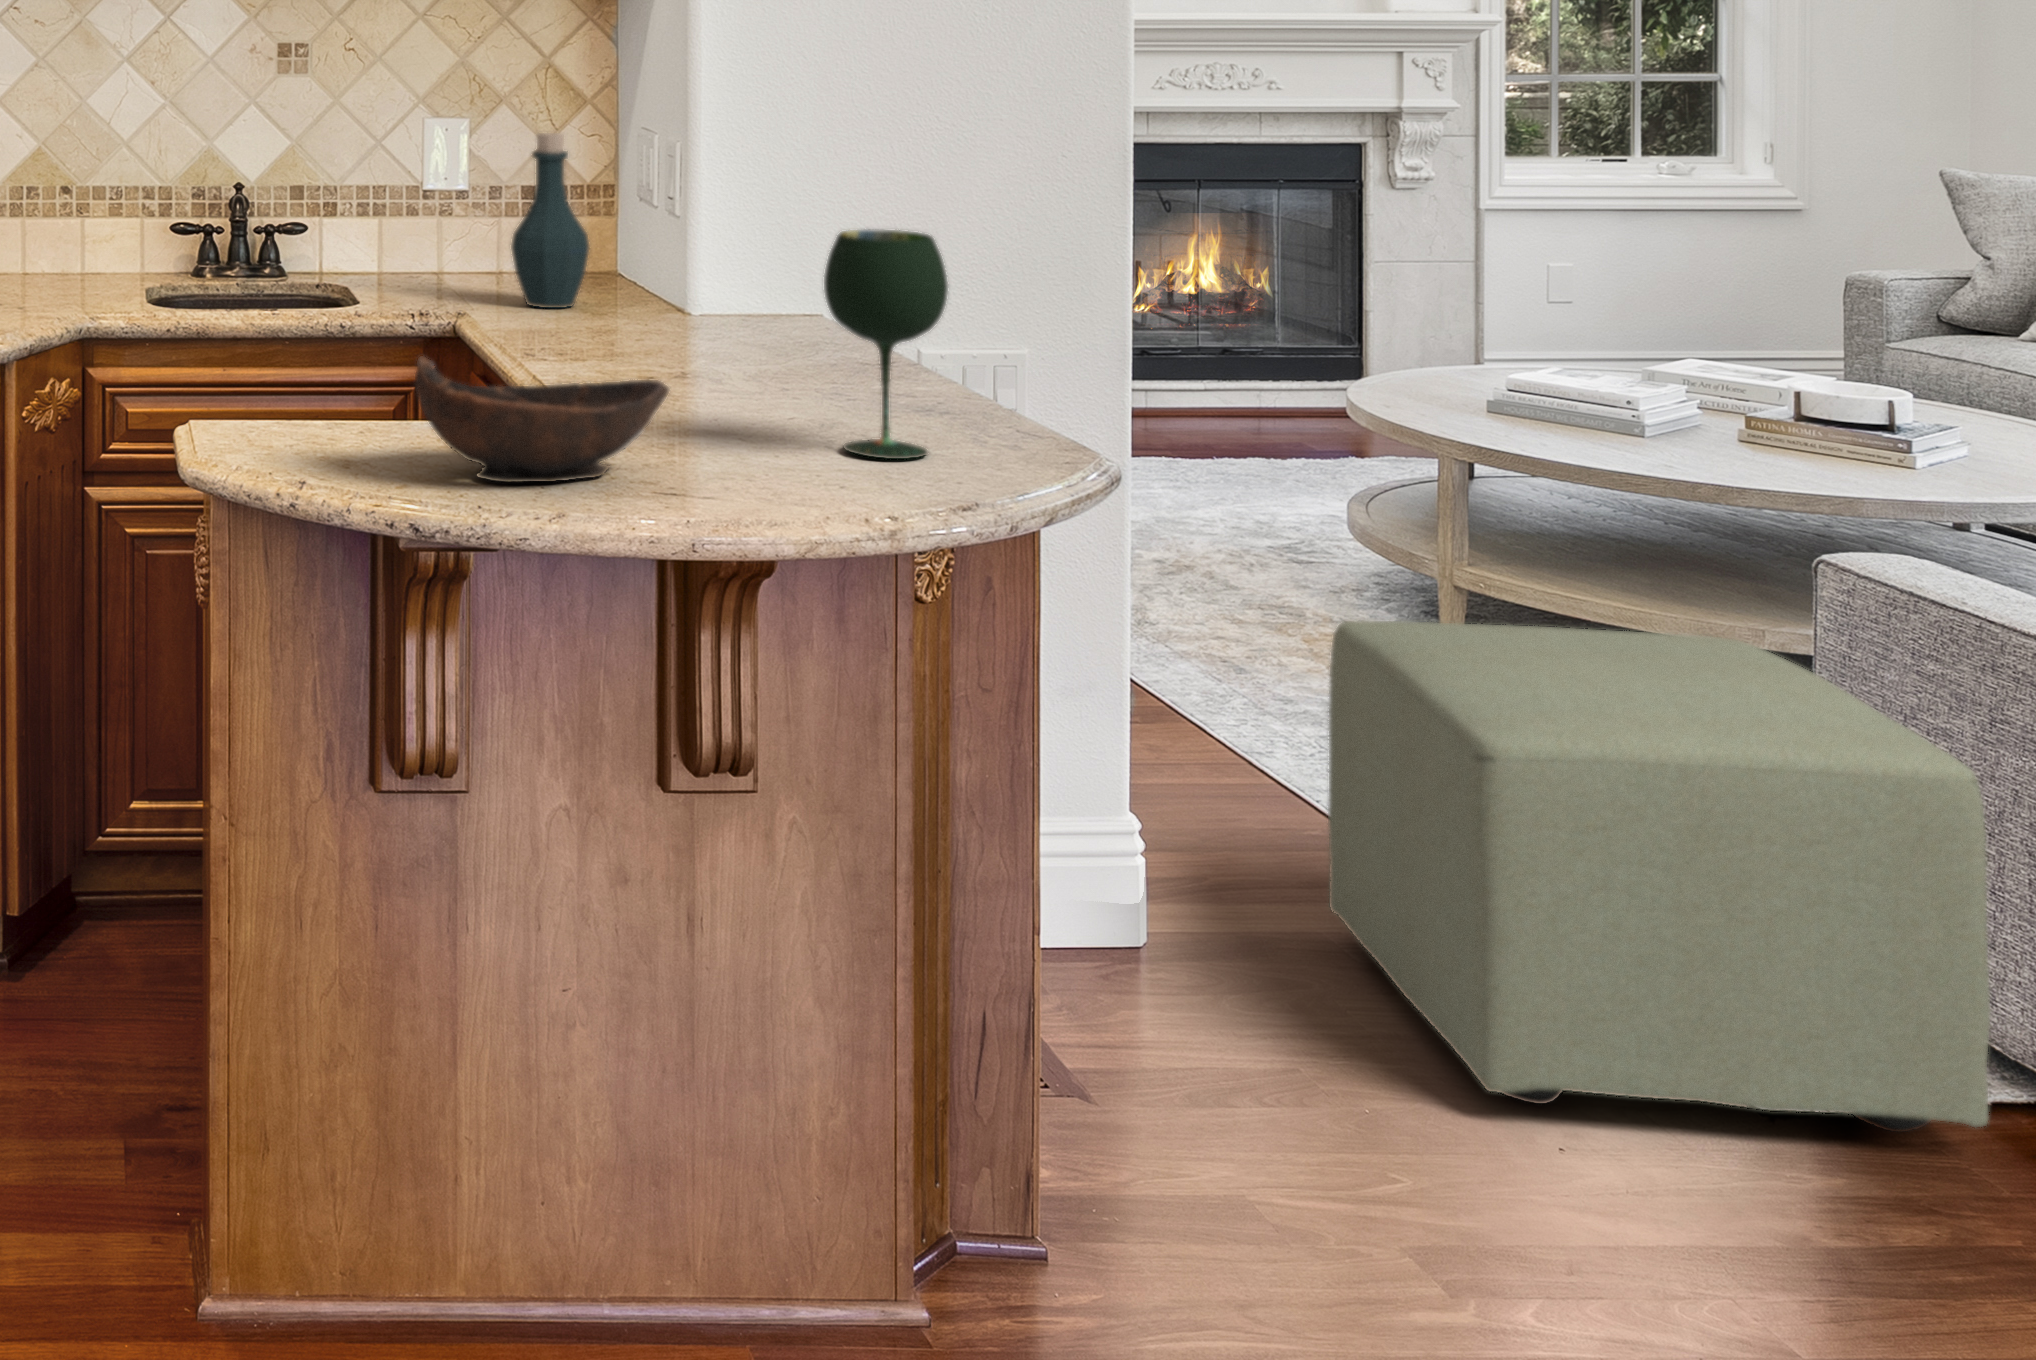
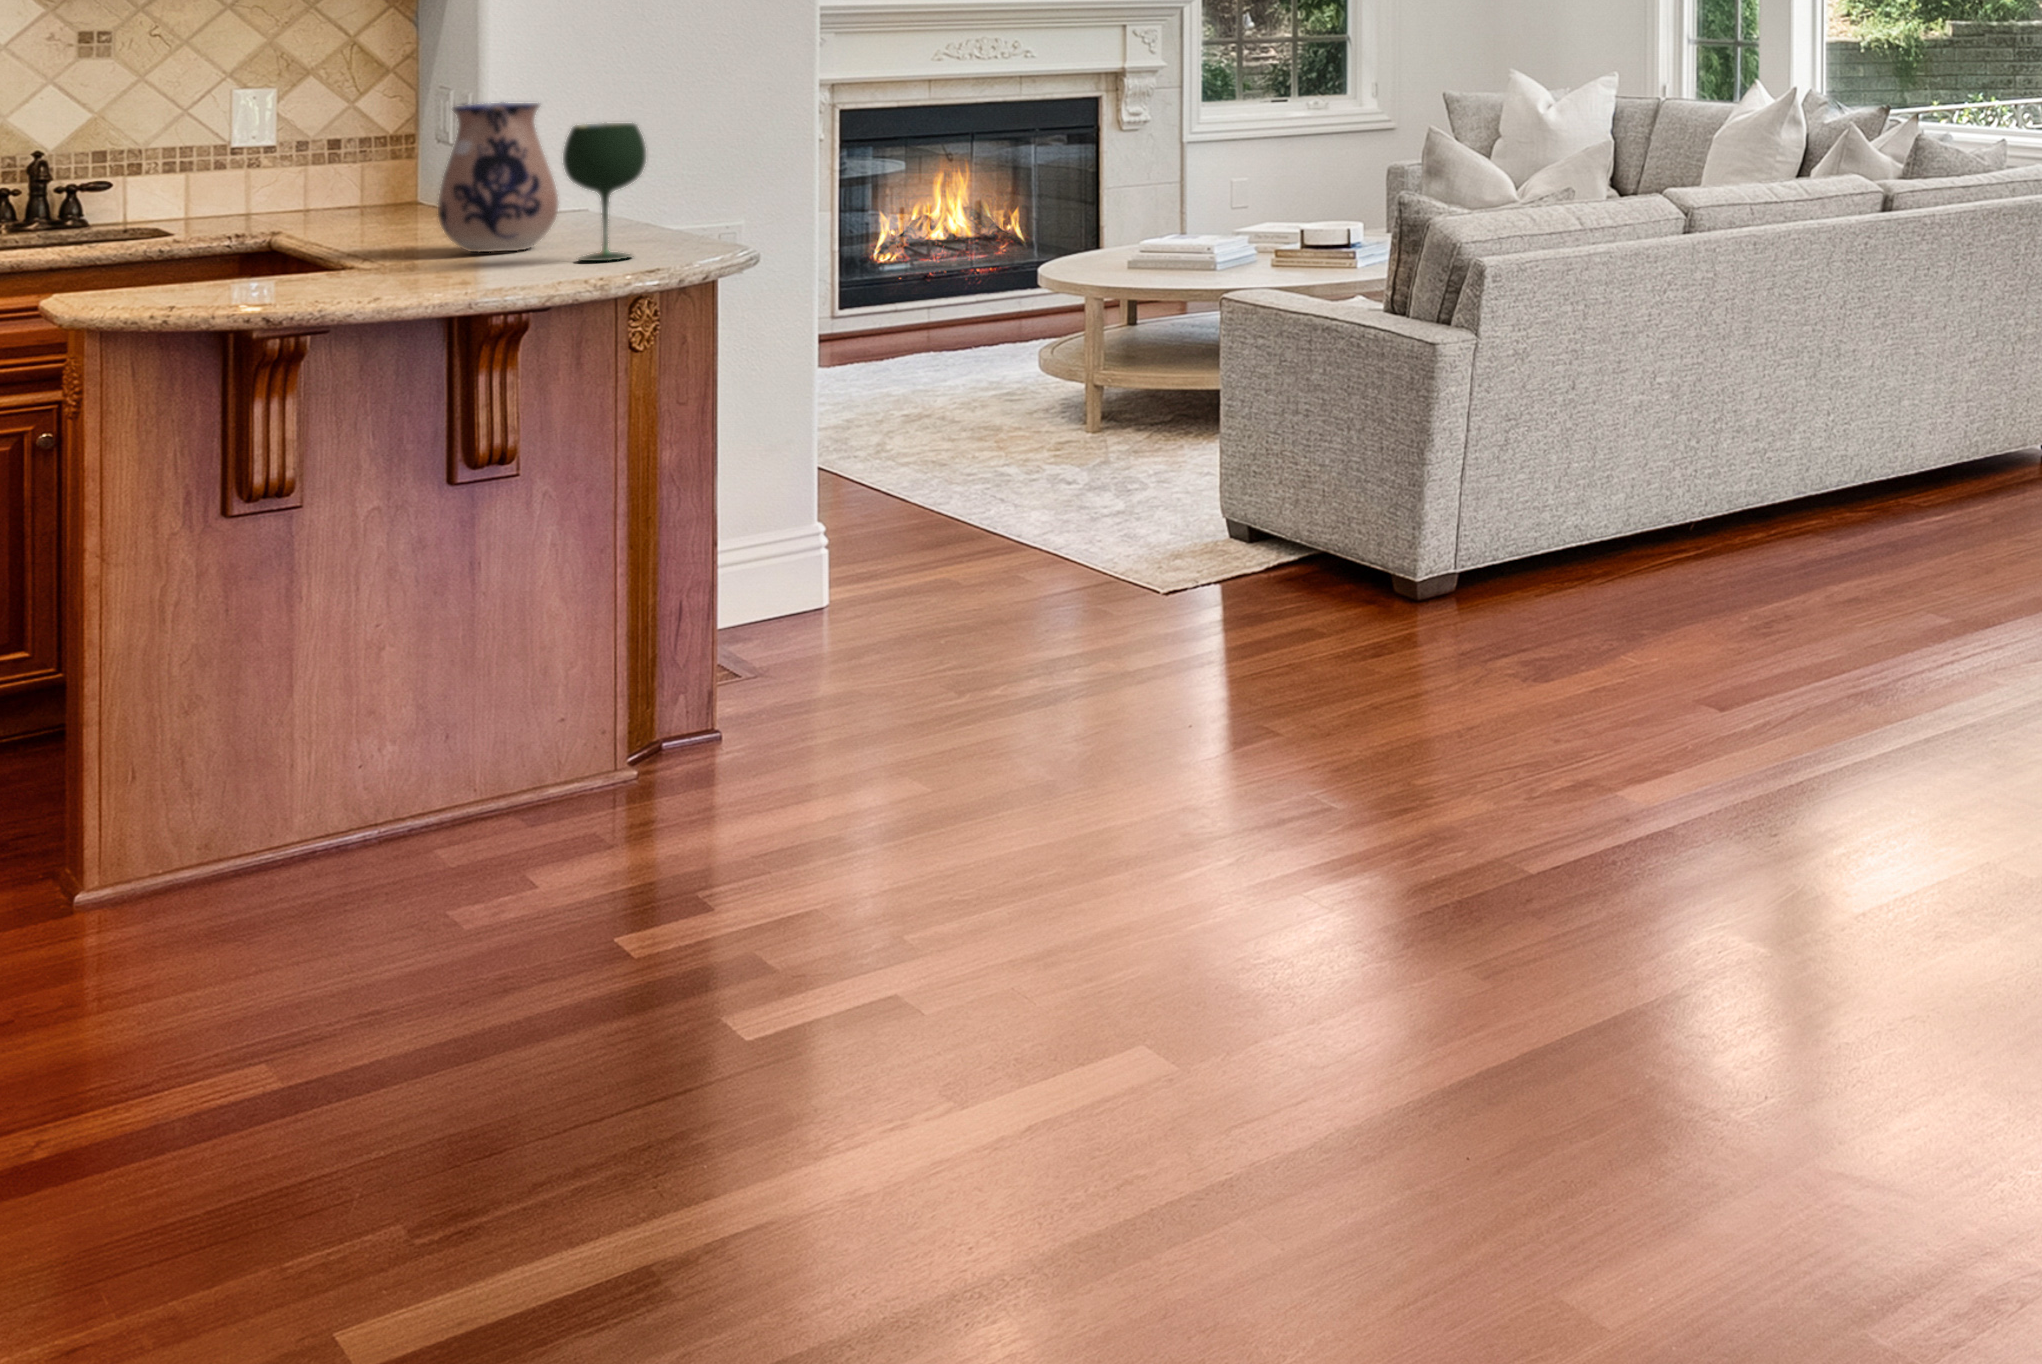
bottle: present [511,133,590,308] -> none [320,93,392,228]
ceramic pitcher: none [648,174,806,402] -> present [438,102,559,253]
bowl: present [415,357,669,482] -> none [255,222,451,294]
ottoman: present [1328,621,1990,1132] -> none [945,354,1265,620]

